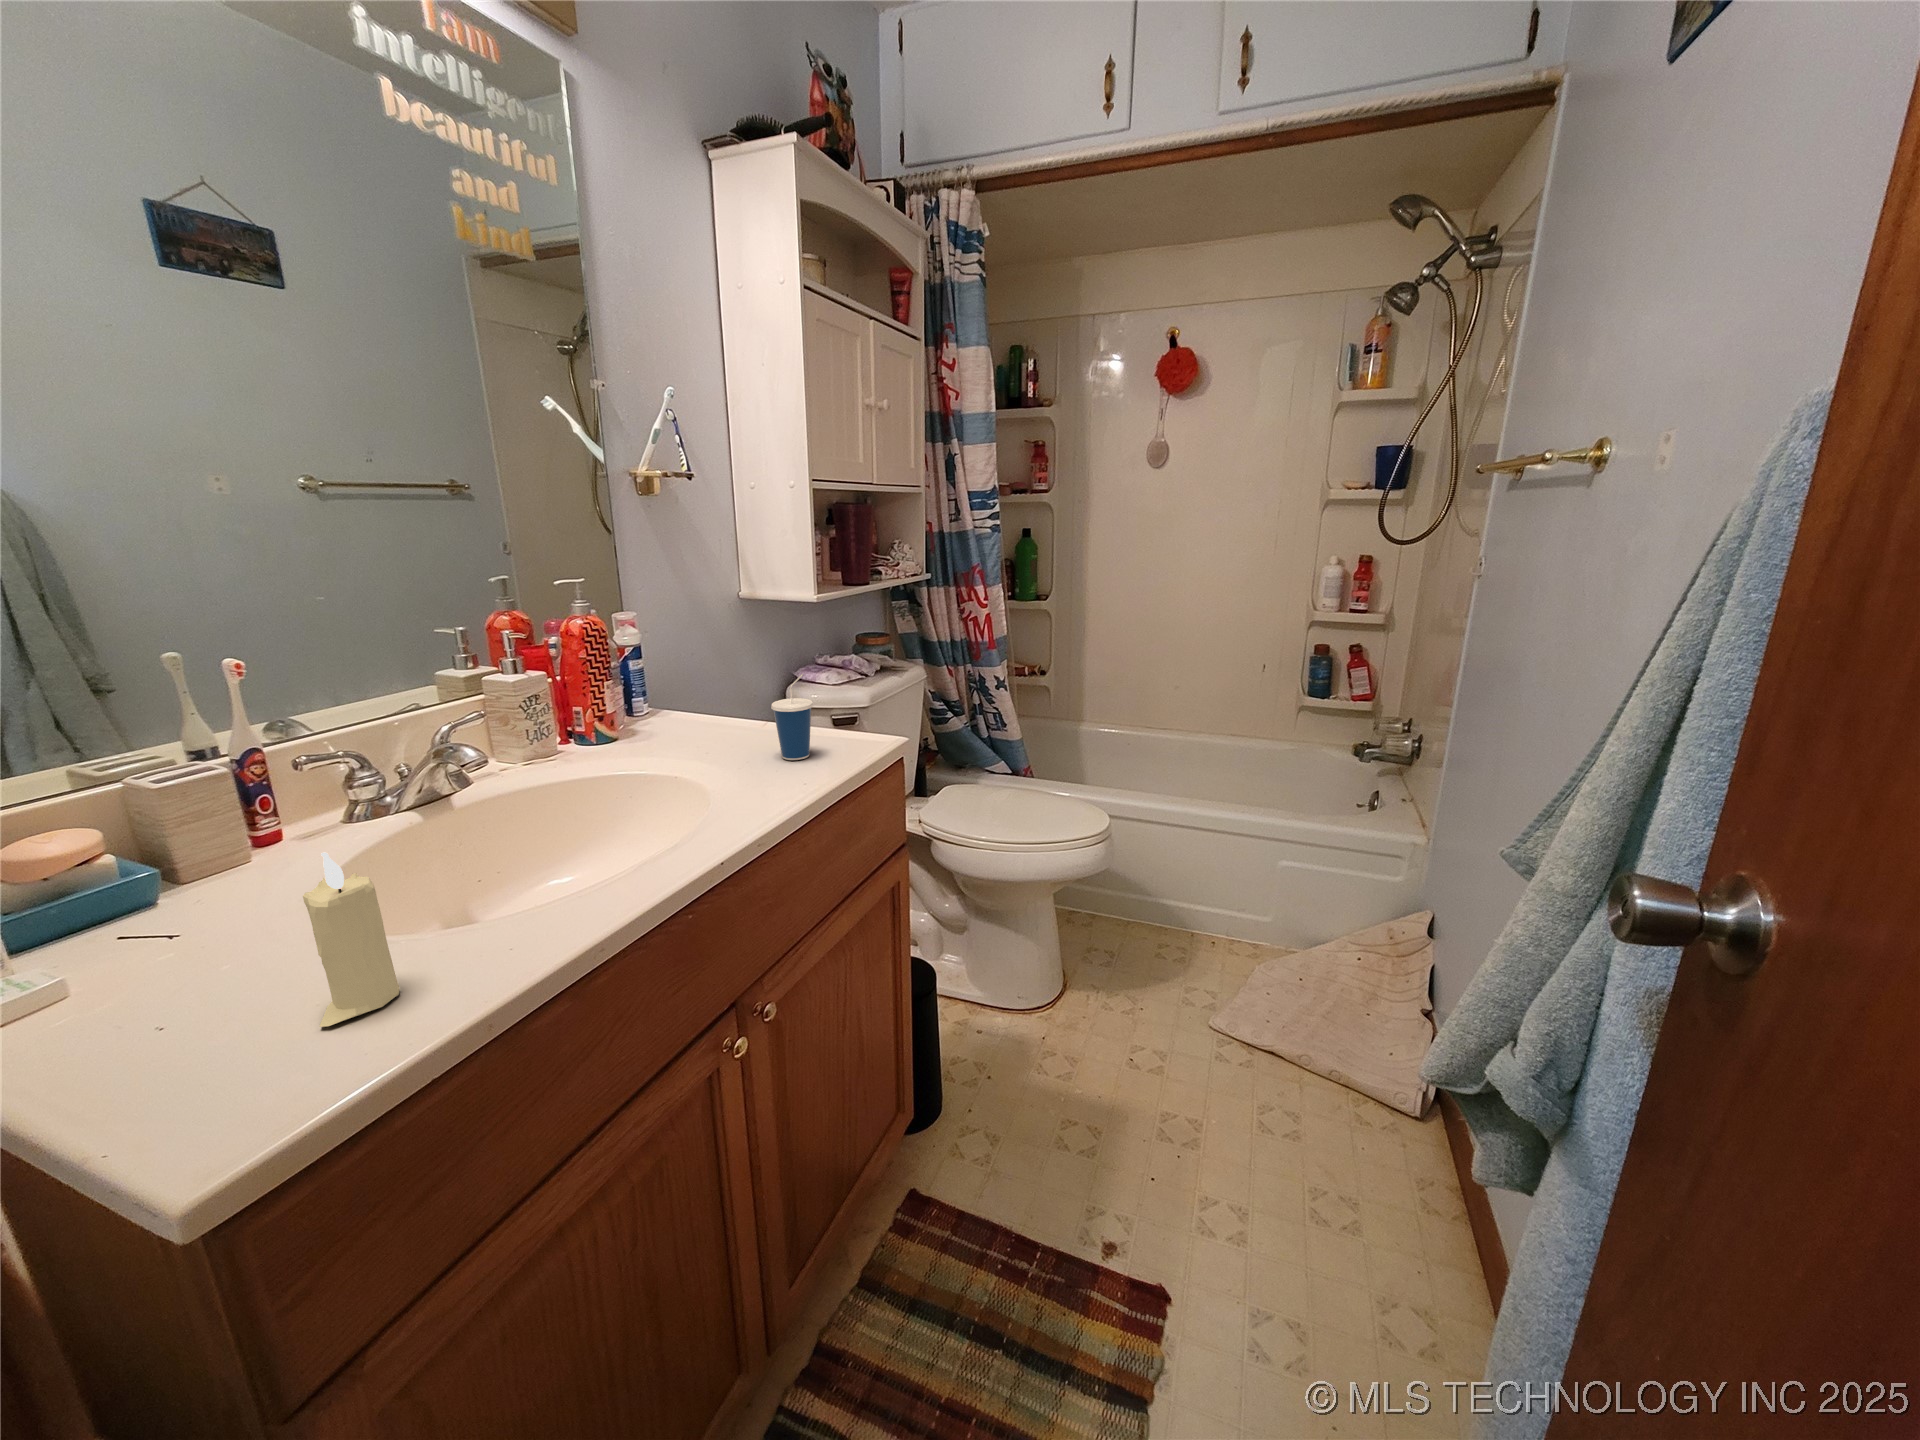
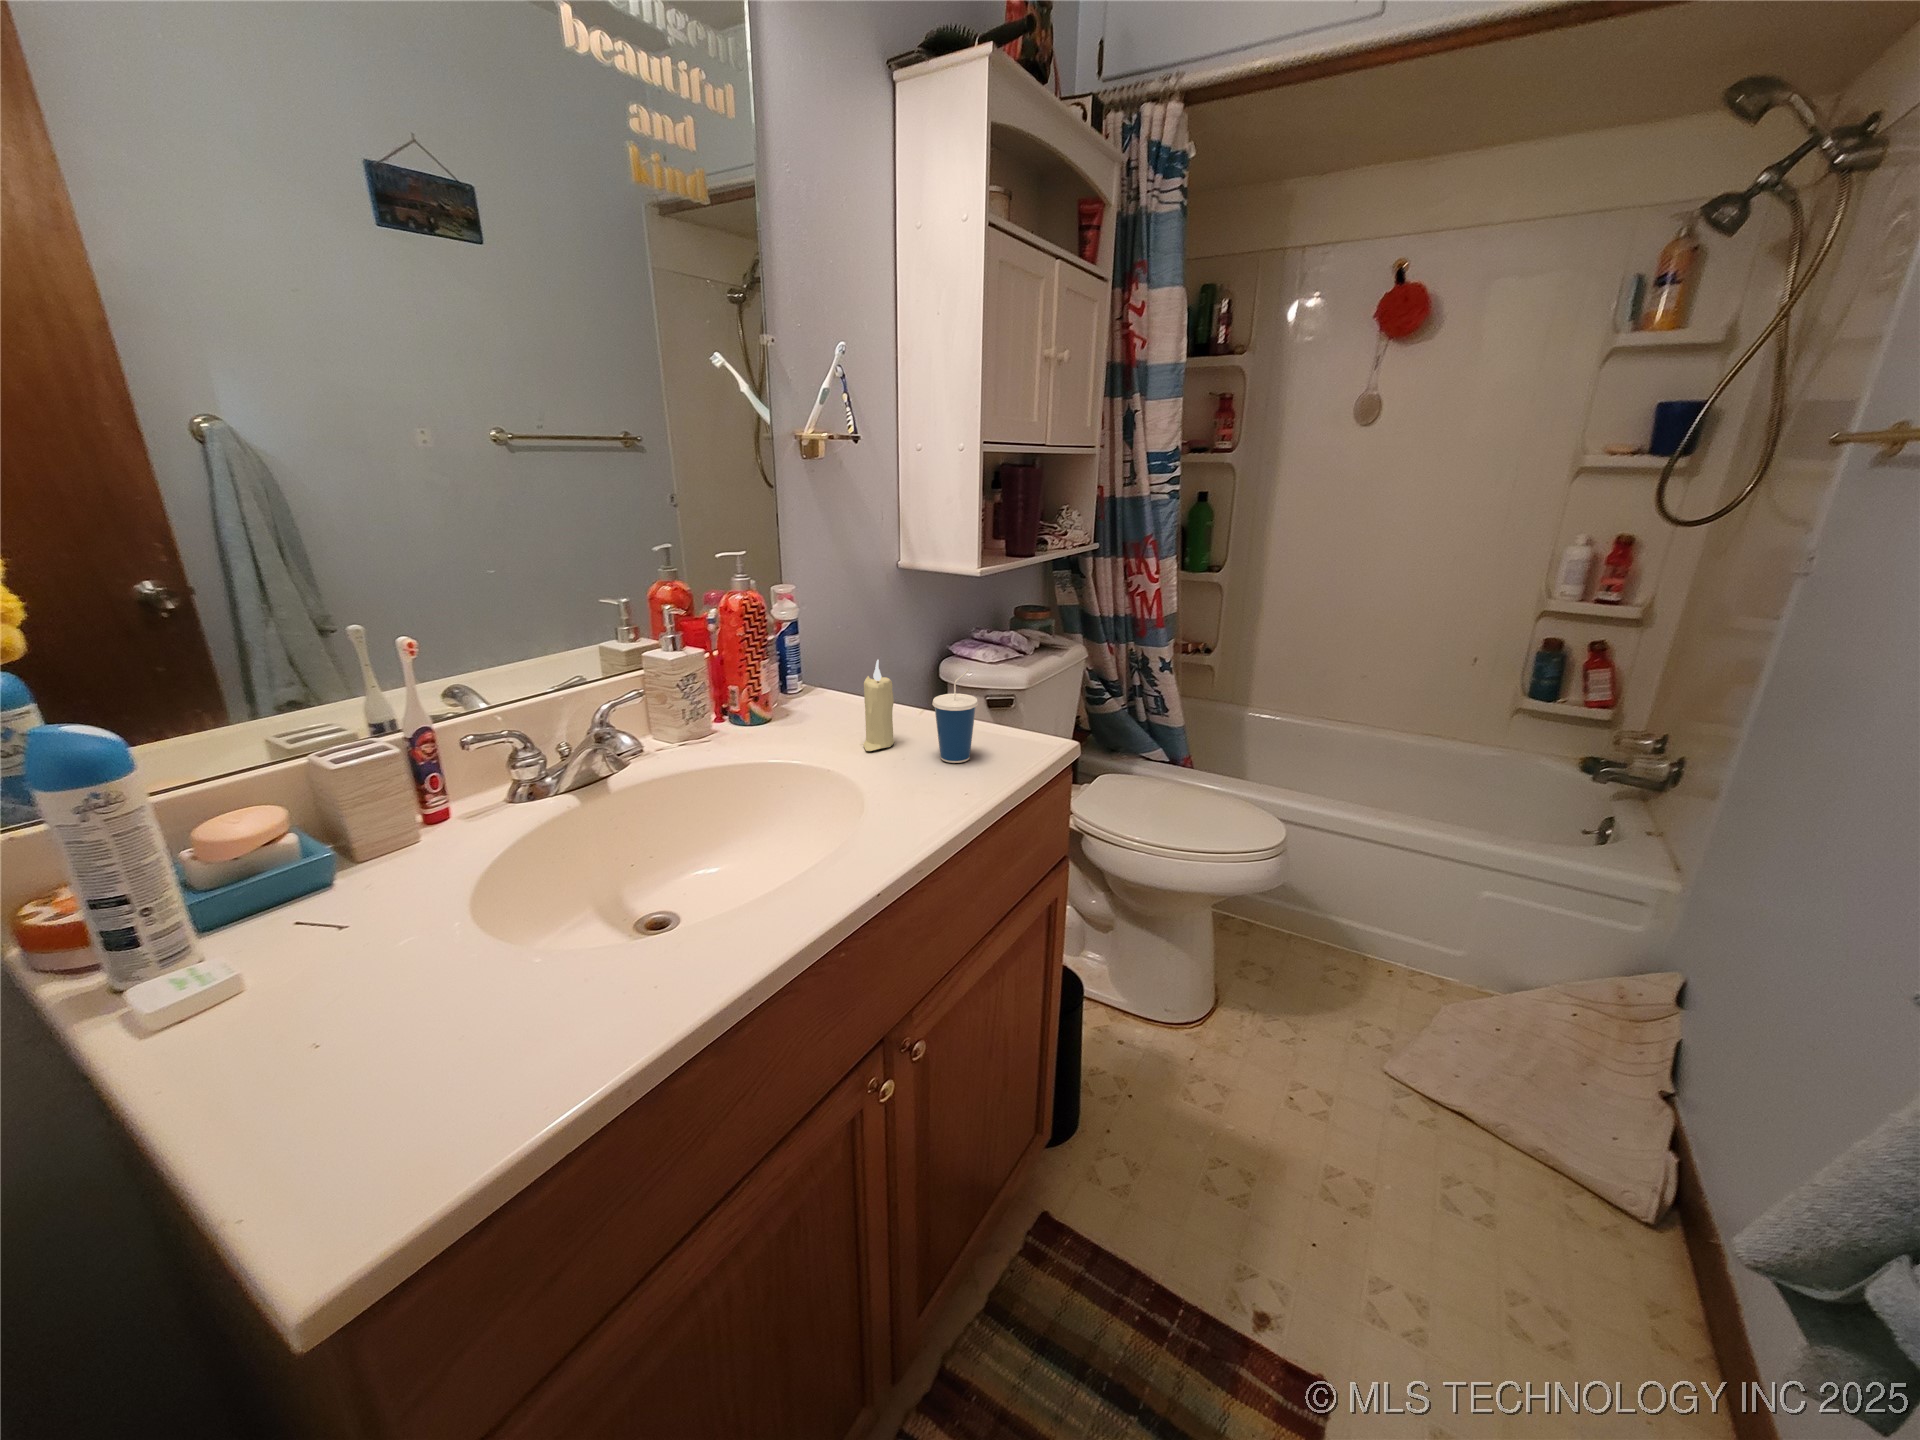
candle: present [303,853,399,1027] -> present [863,660,894,751]

